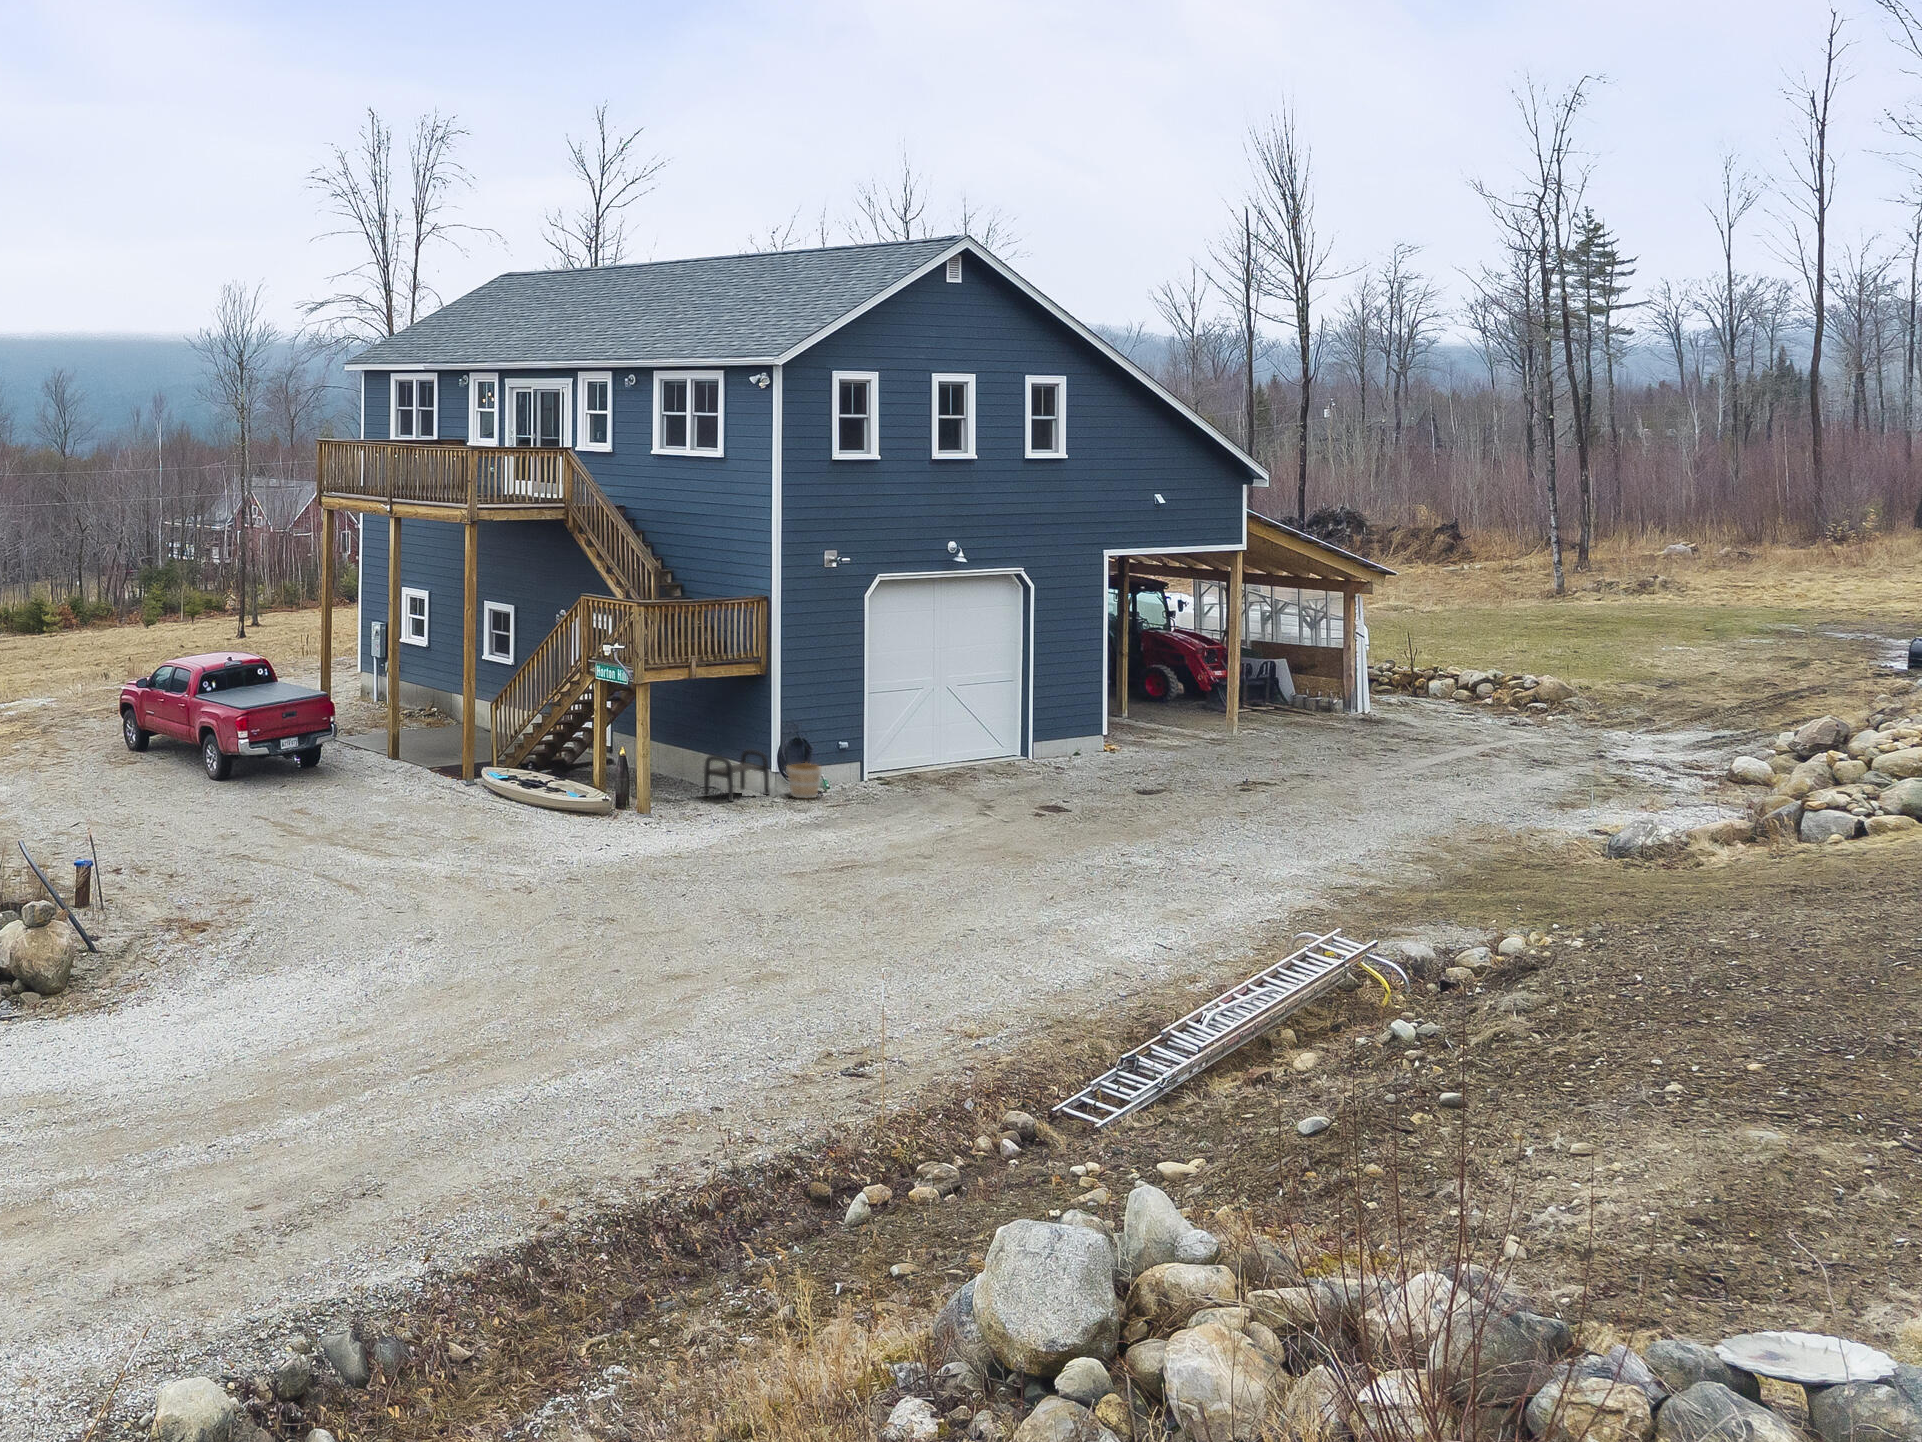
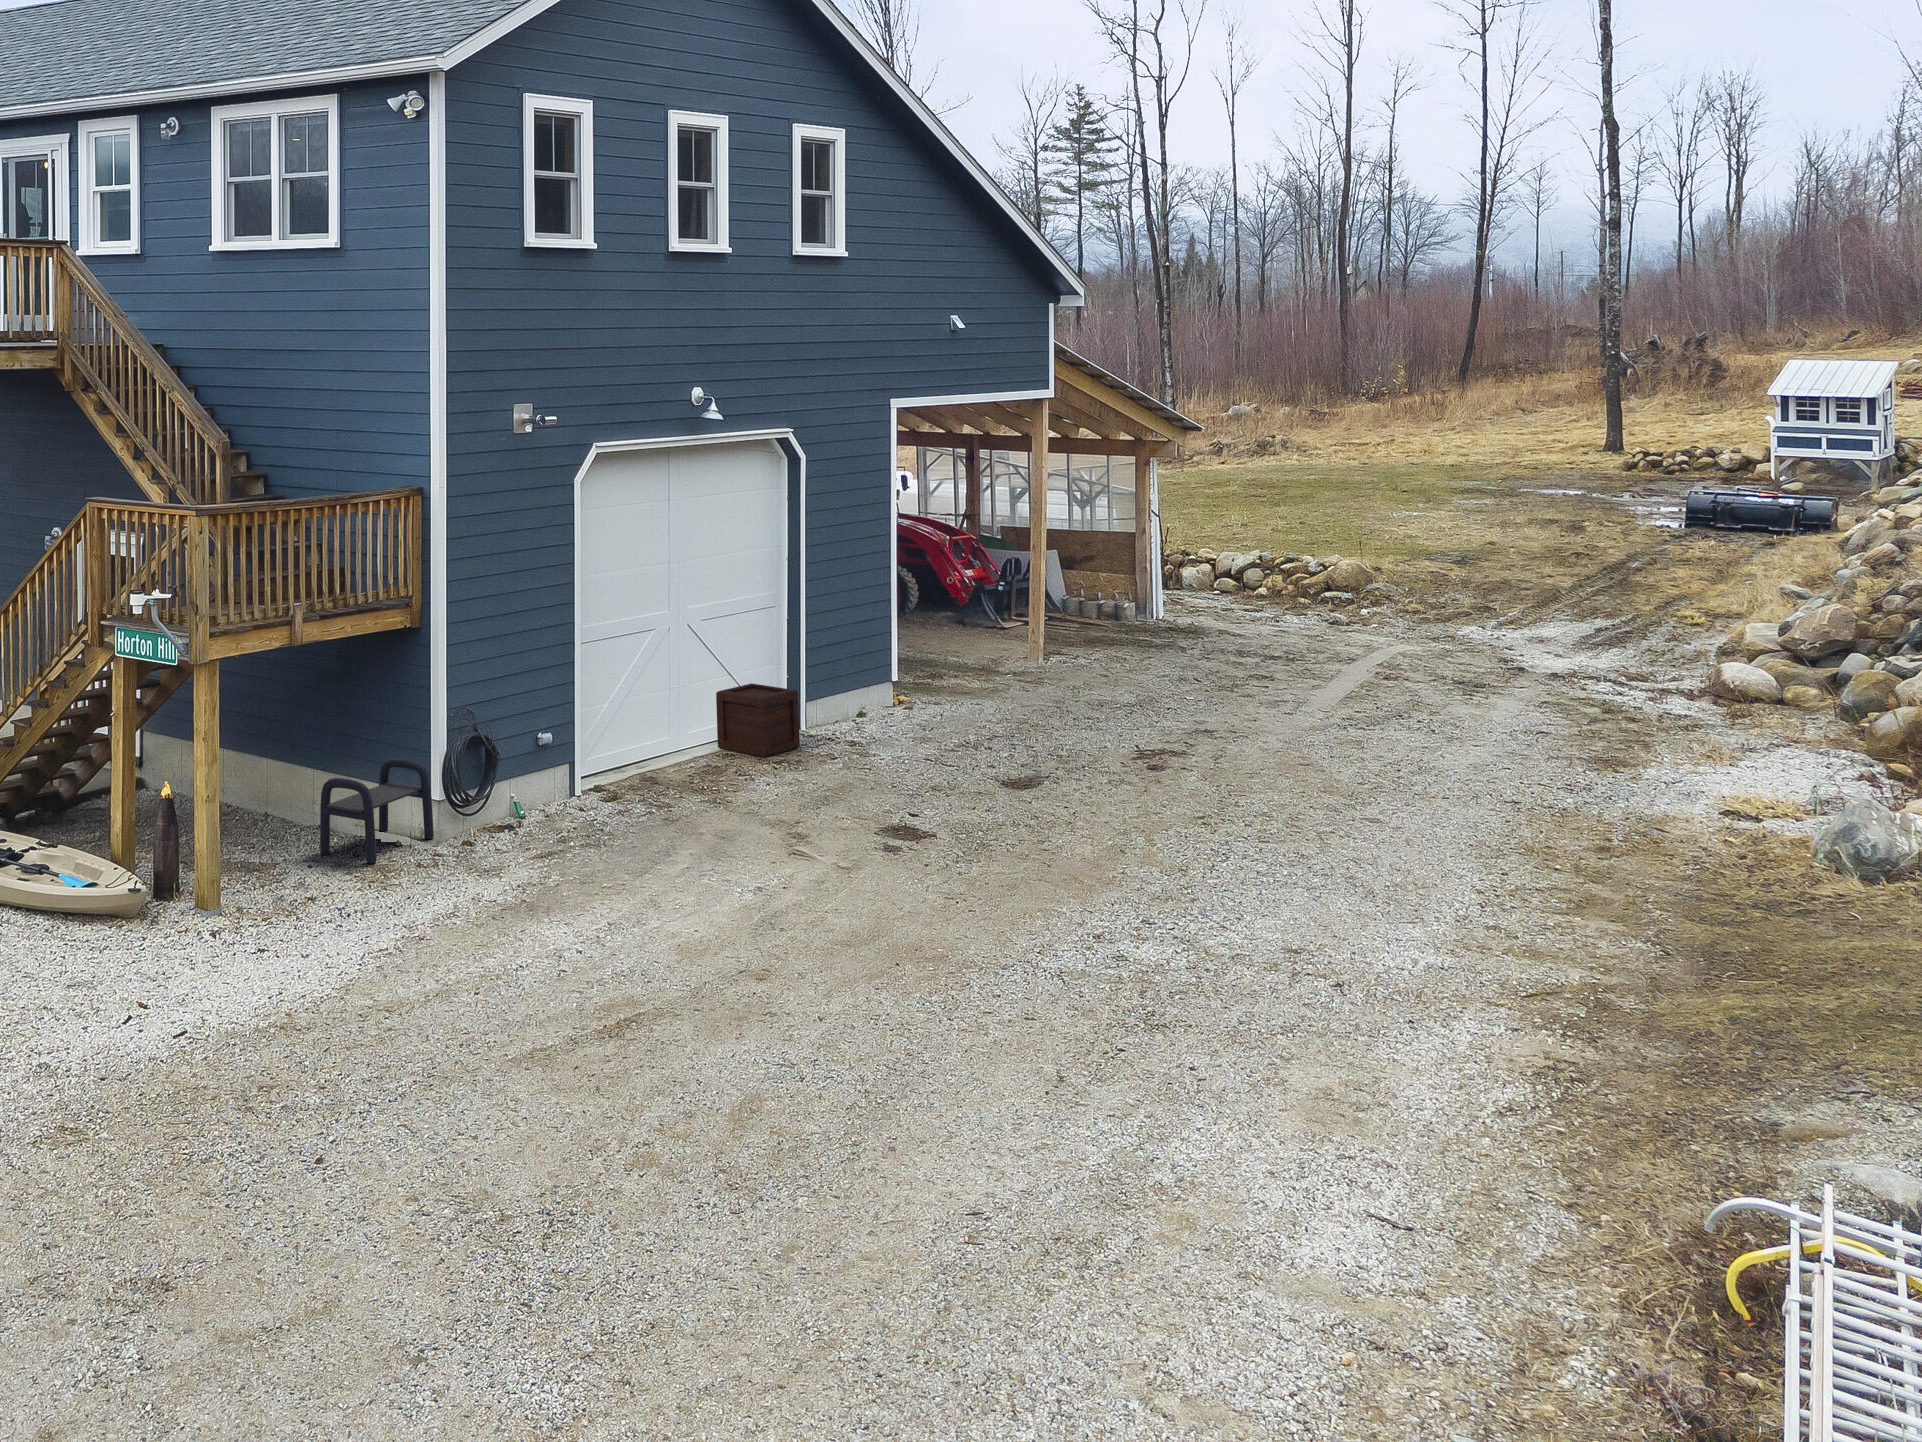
wooden crate: none [969,730,1024,775] -> present [716,683,800,757]
wooden bucket: present [786,763,822,798] -> none [462,775,523,841]

